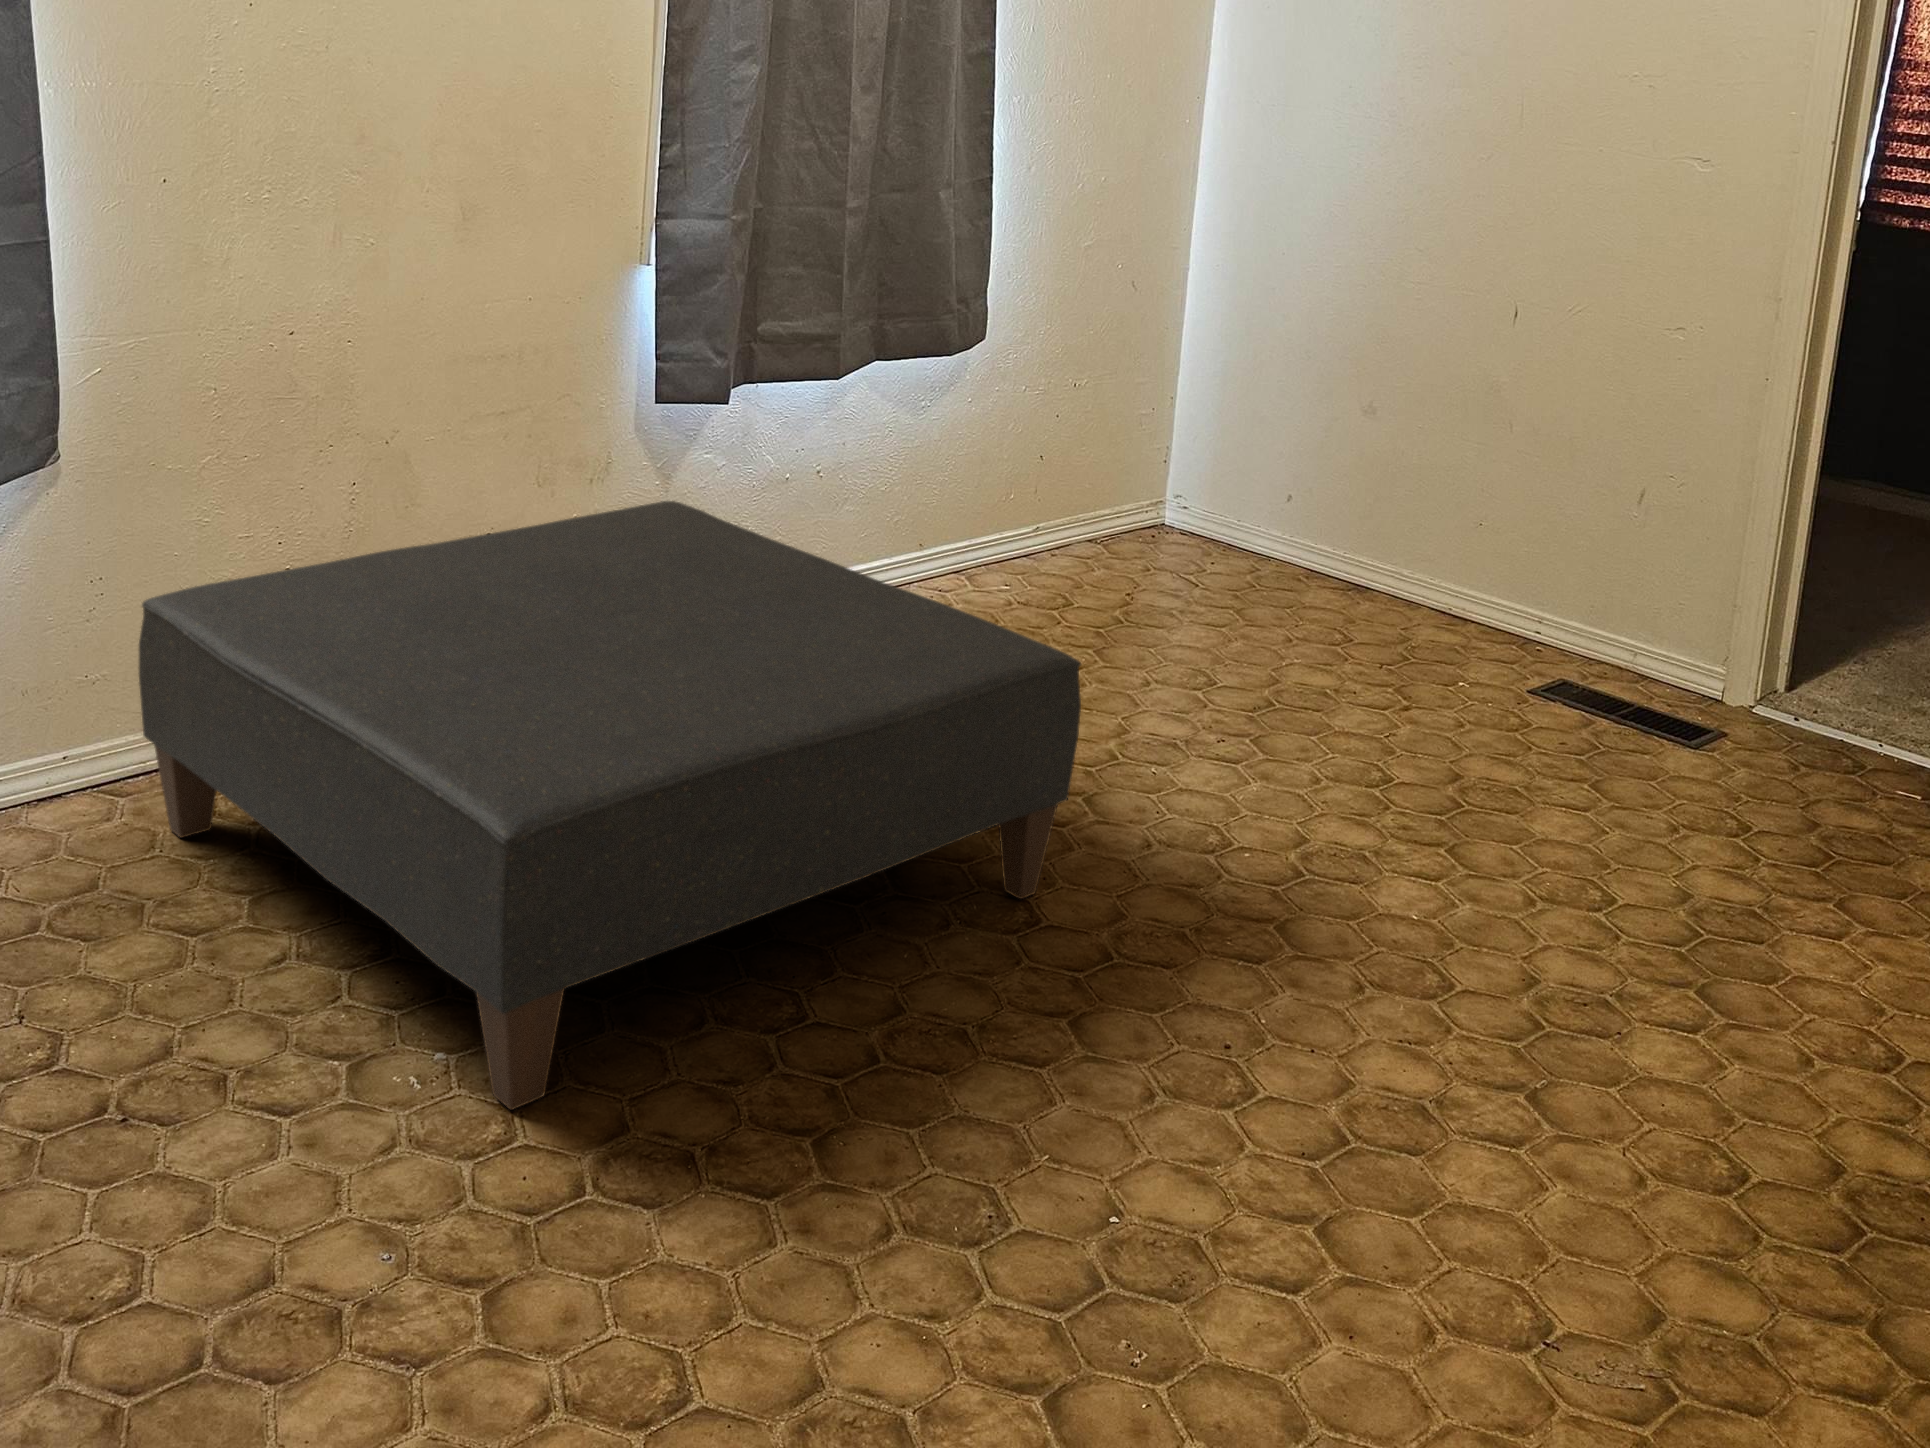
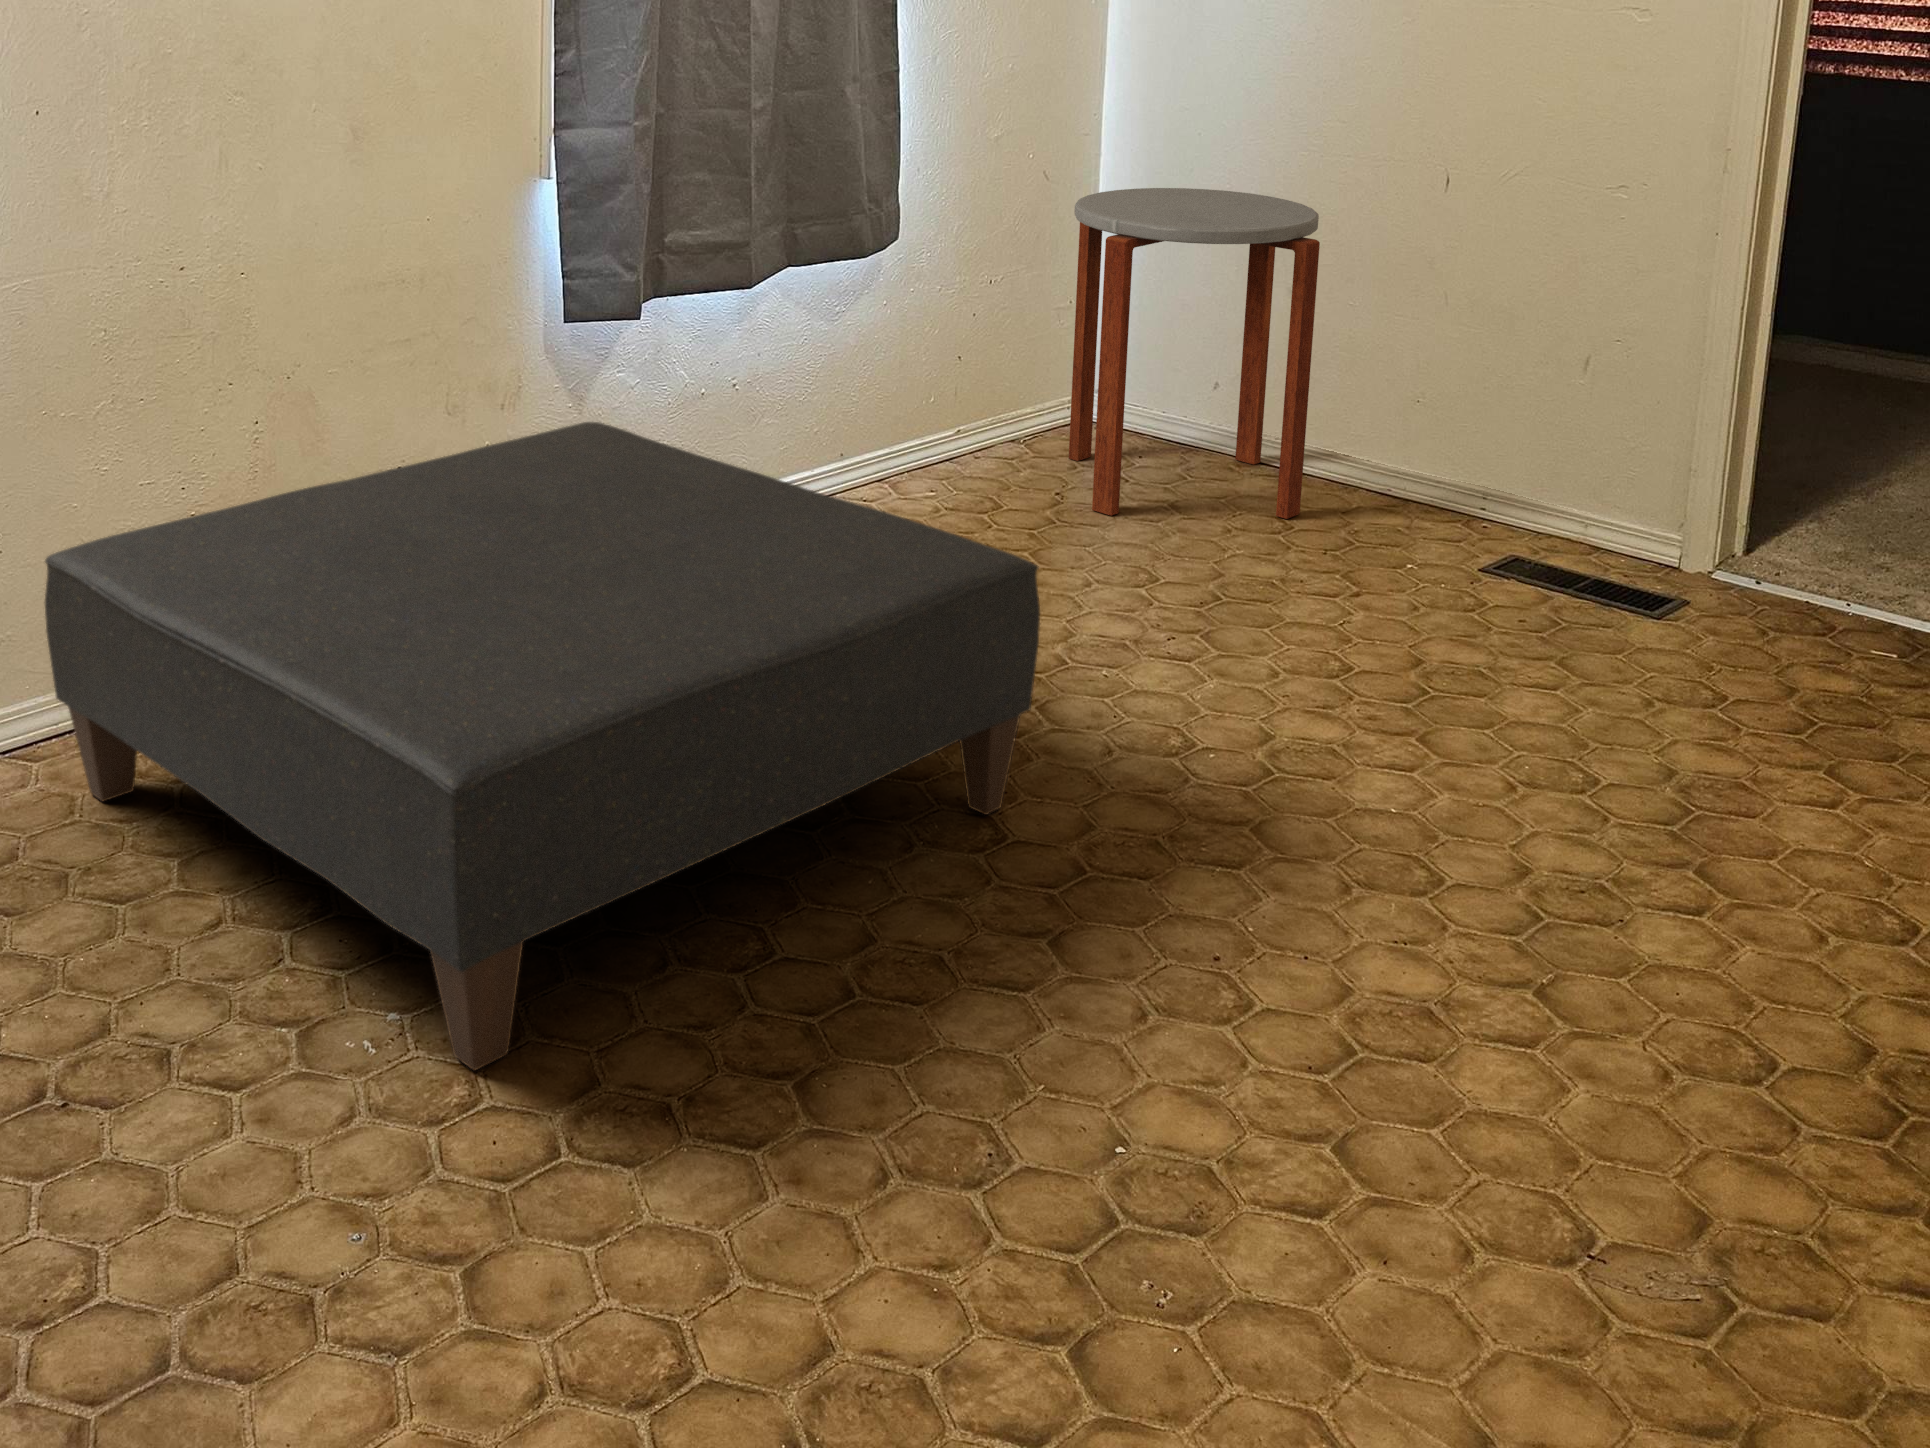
side table: none [1137,304,1386,632] -> present [1069,188,1320,519]

